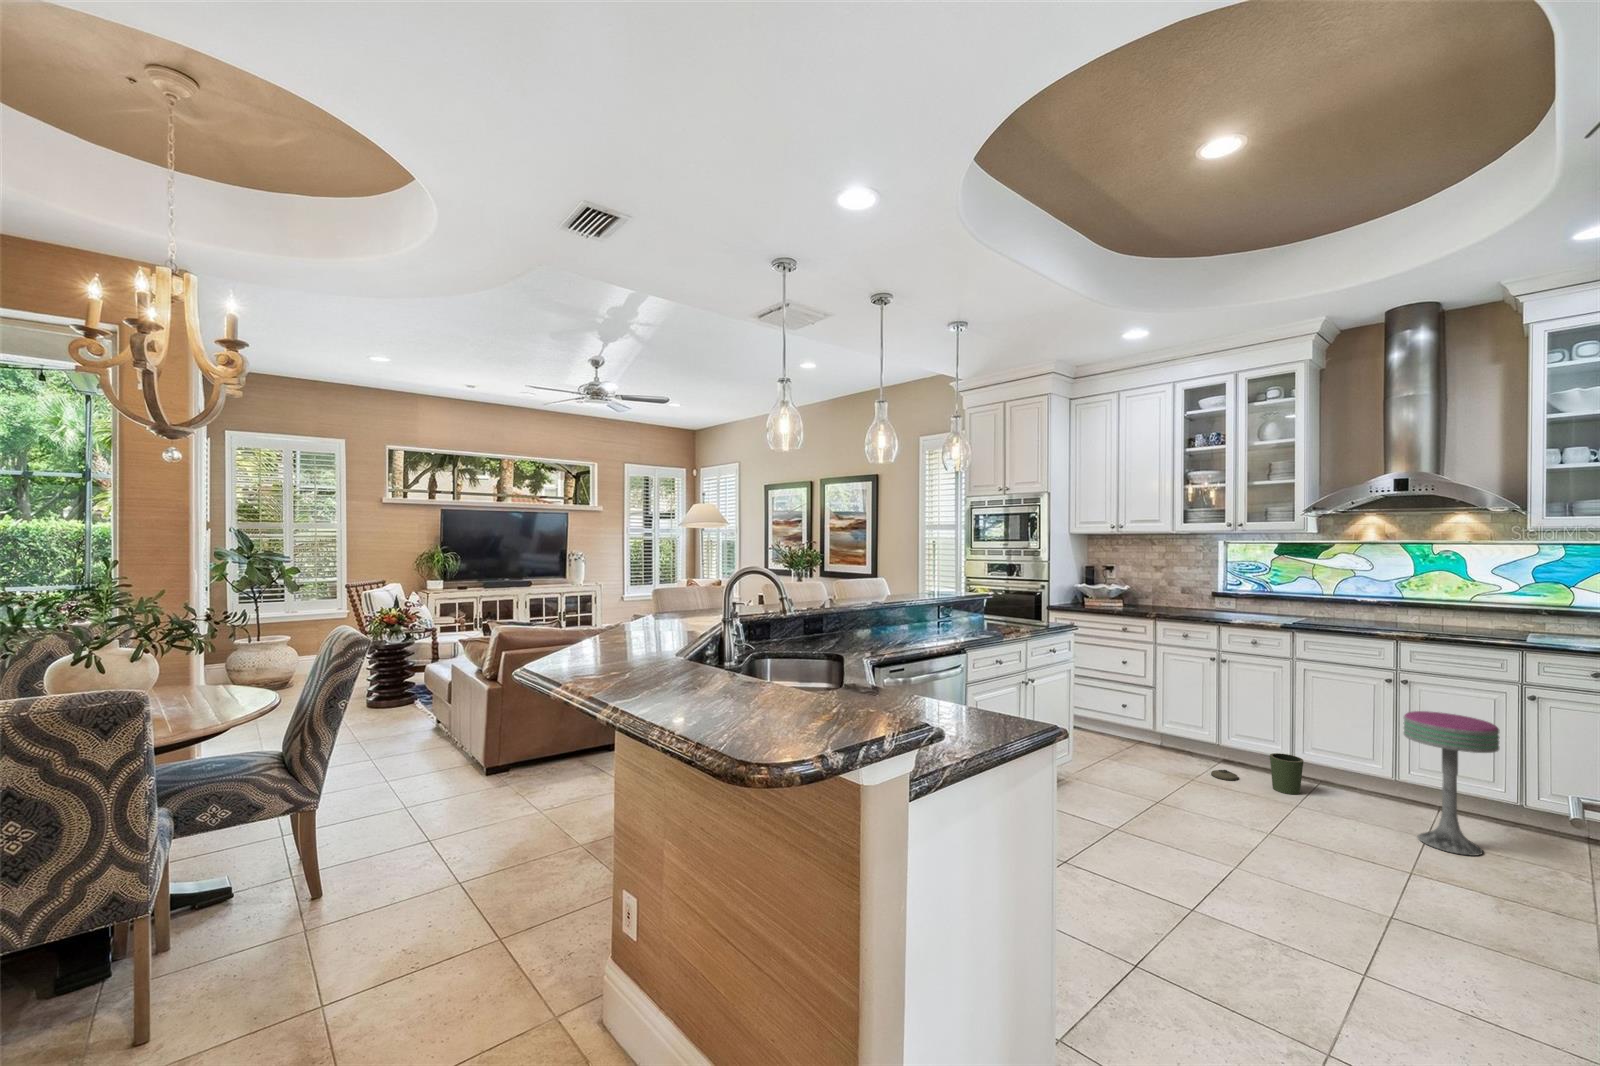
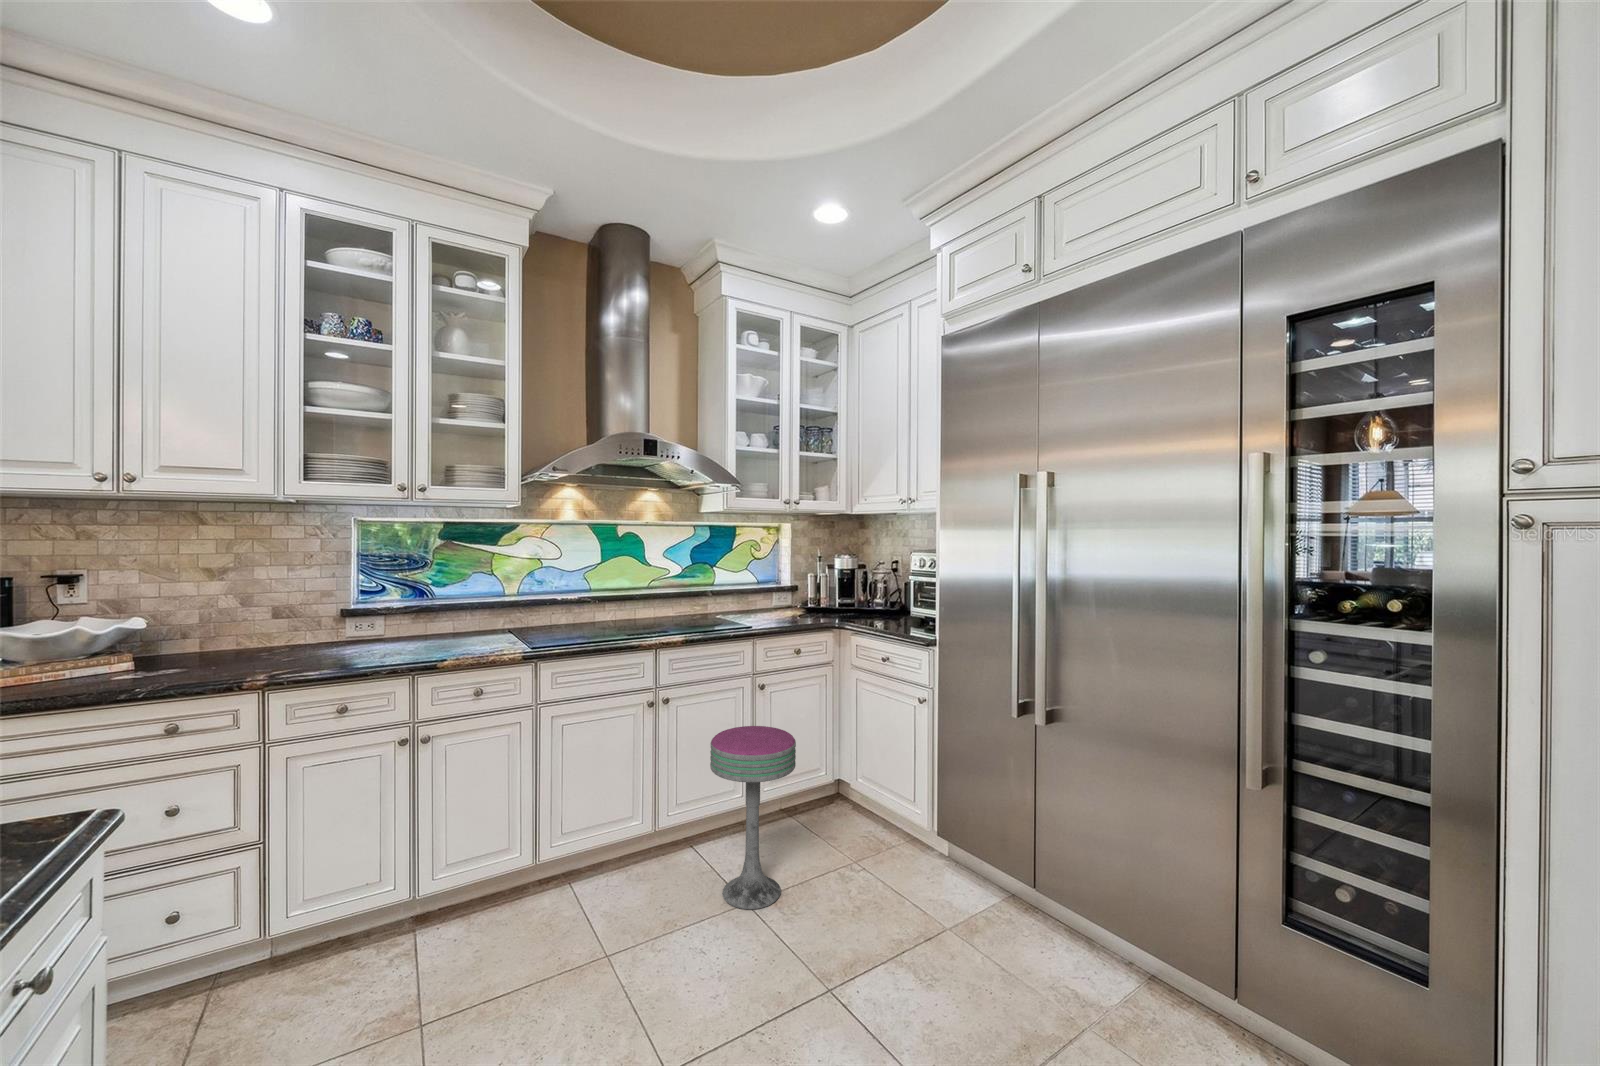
trash can: present [1211,753,1303,794] -> none [422,859,571,976]

